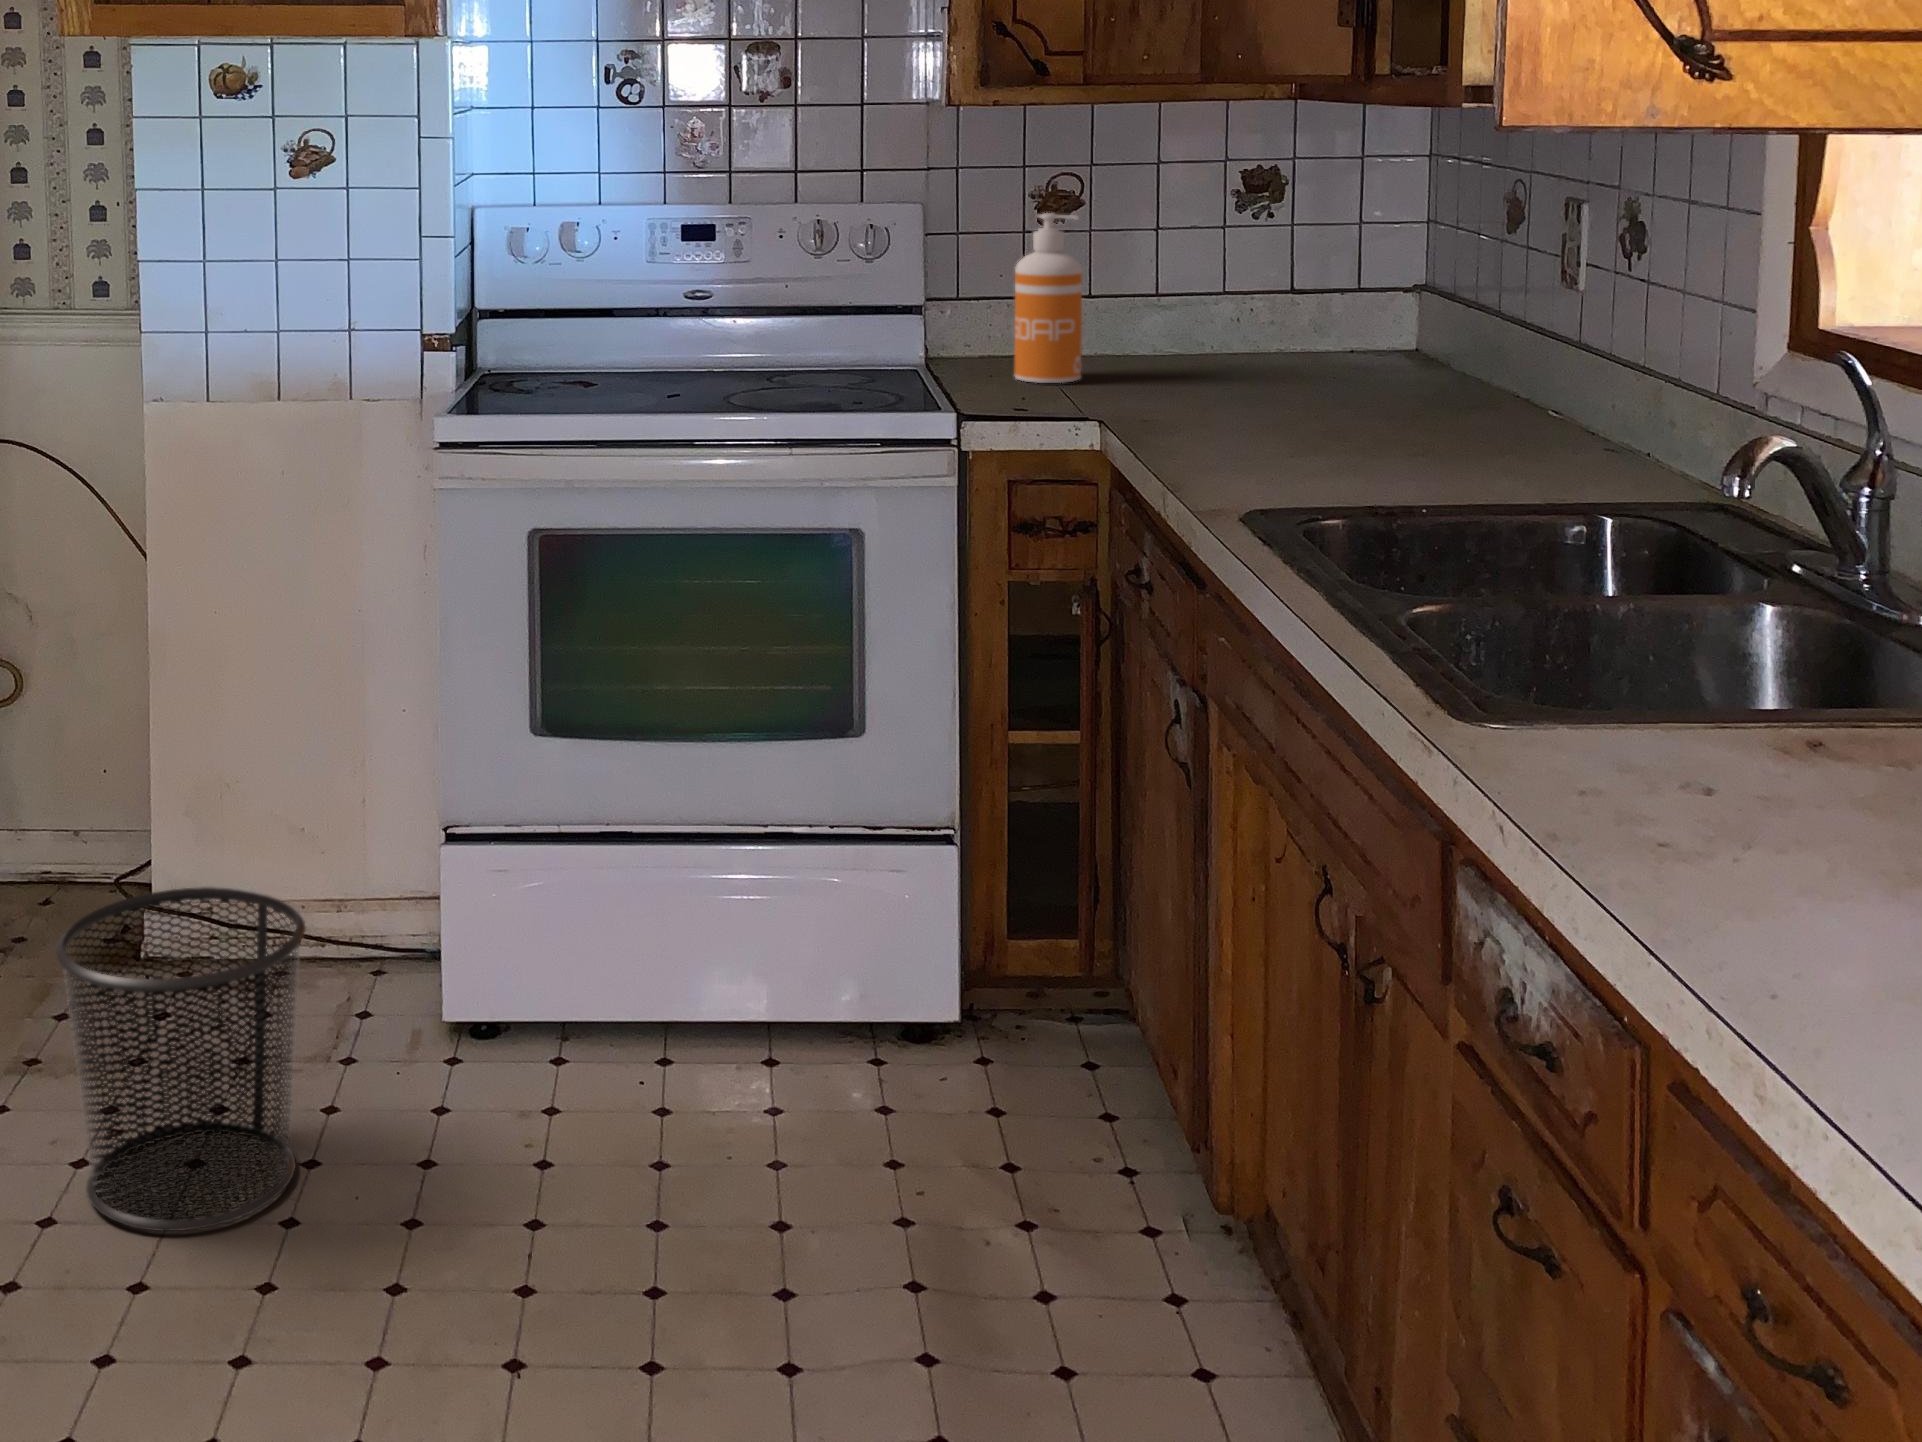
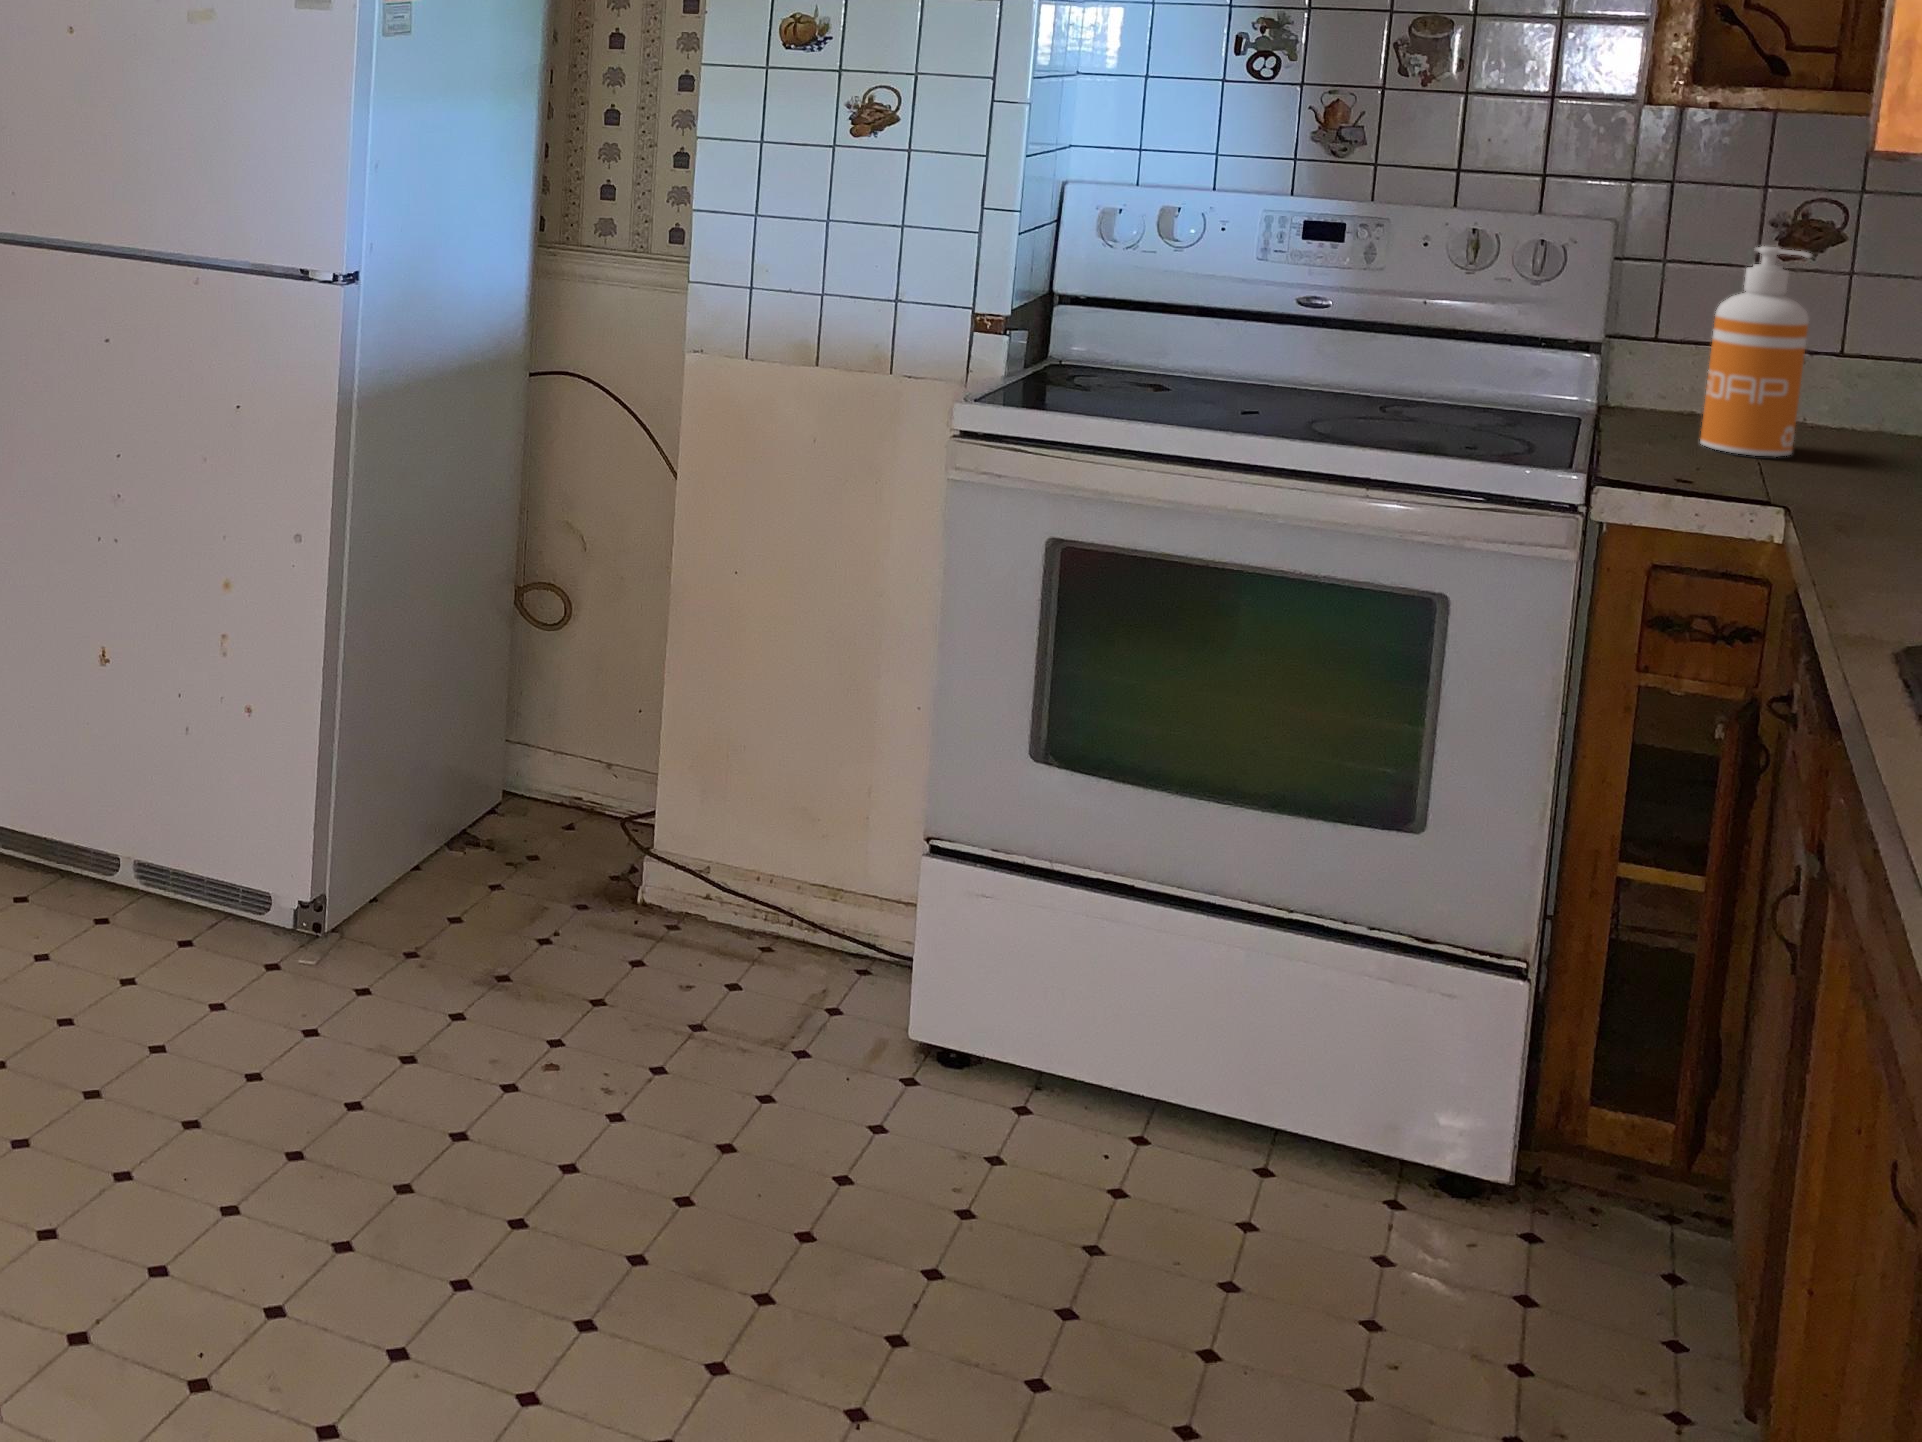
waste bin: present [56,887,305,1231] -> none [498,839,745,1181]

